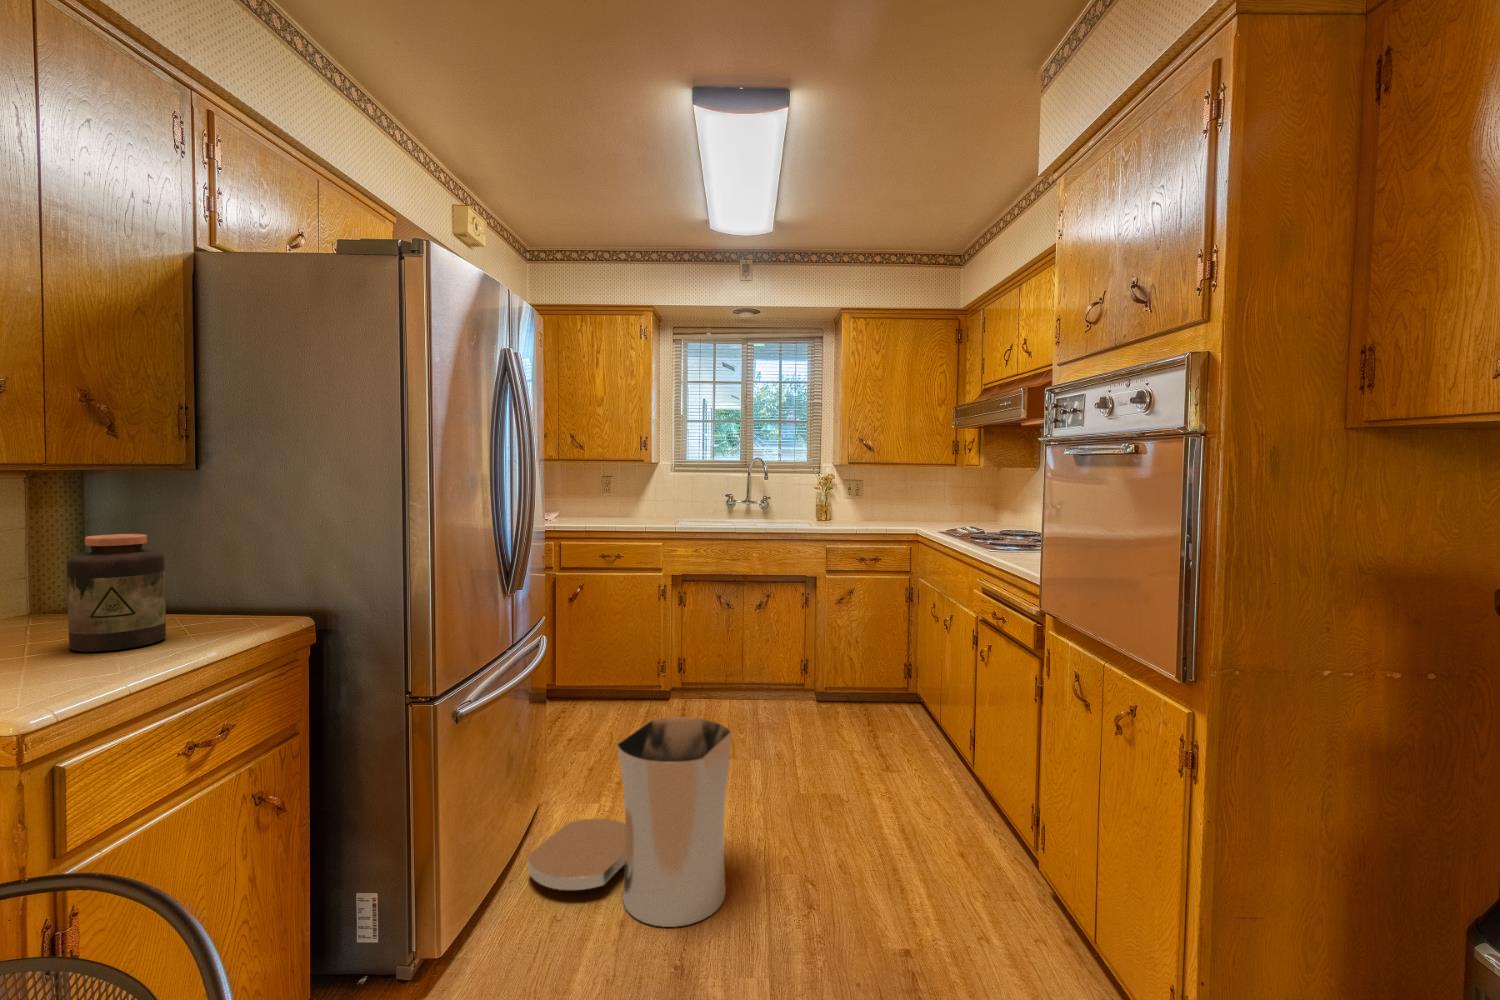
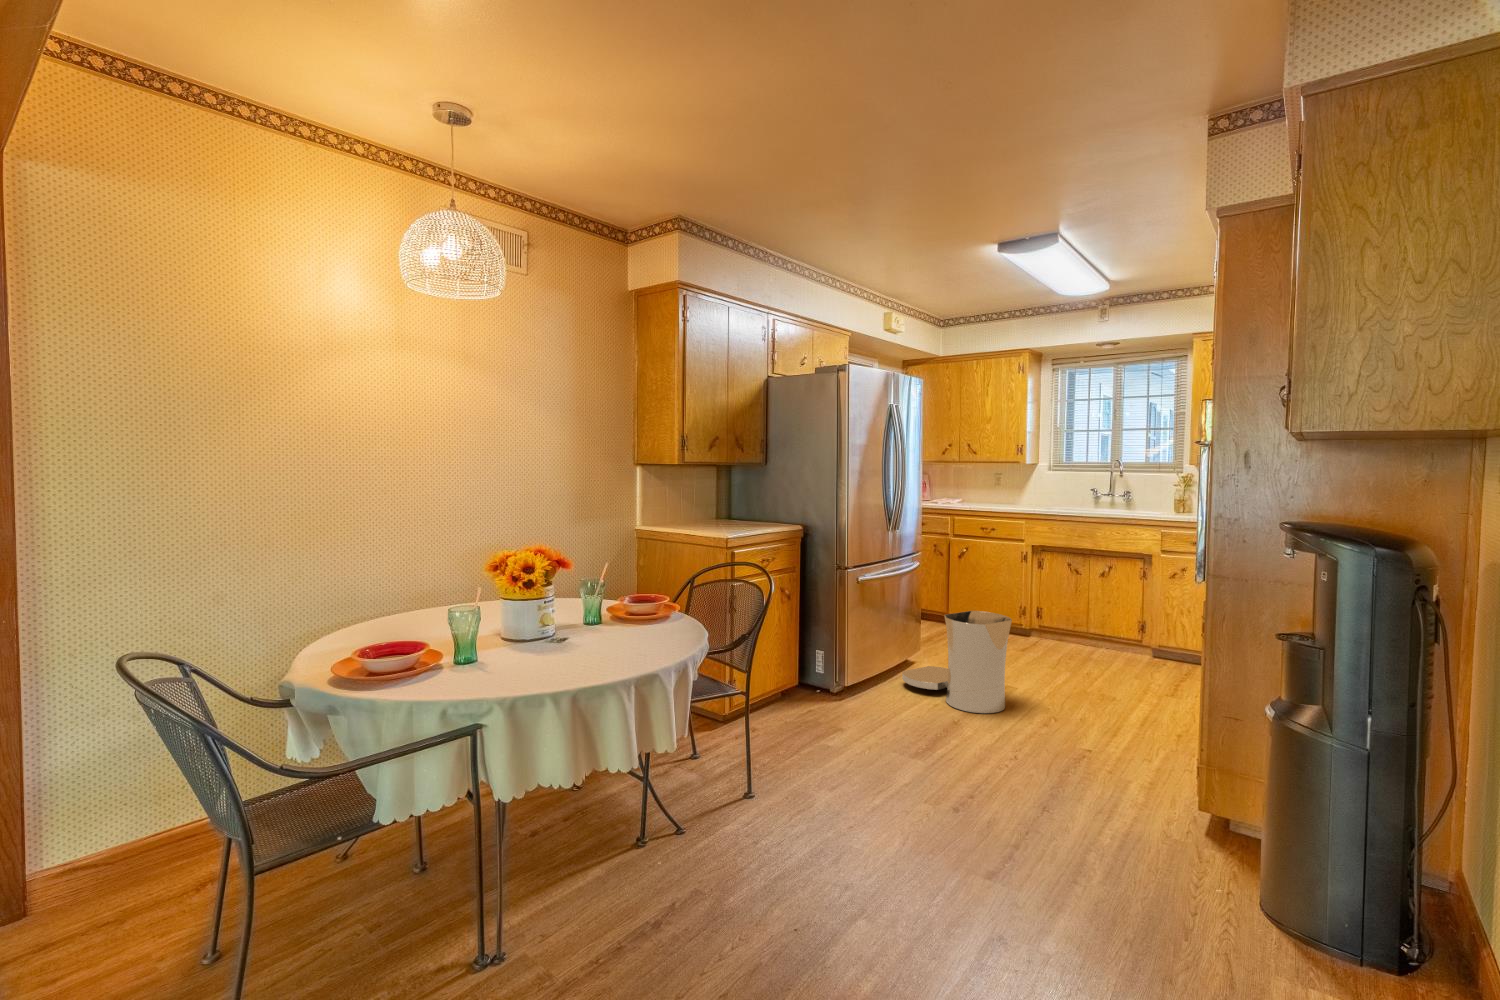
jar: present [67,534,166,652] -> none [741,493,767,533]

